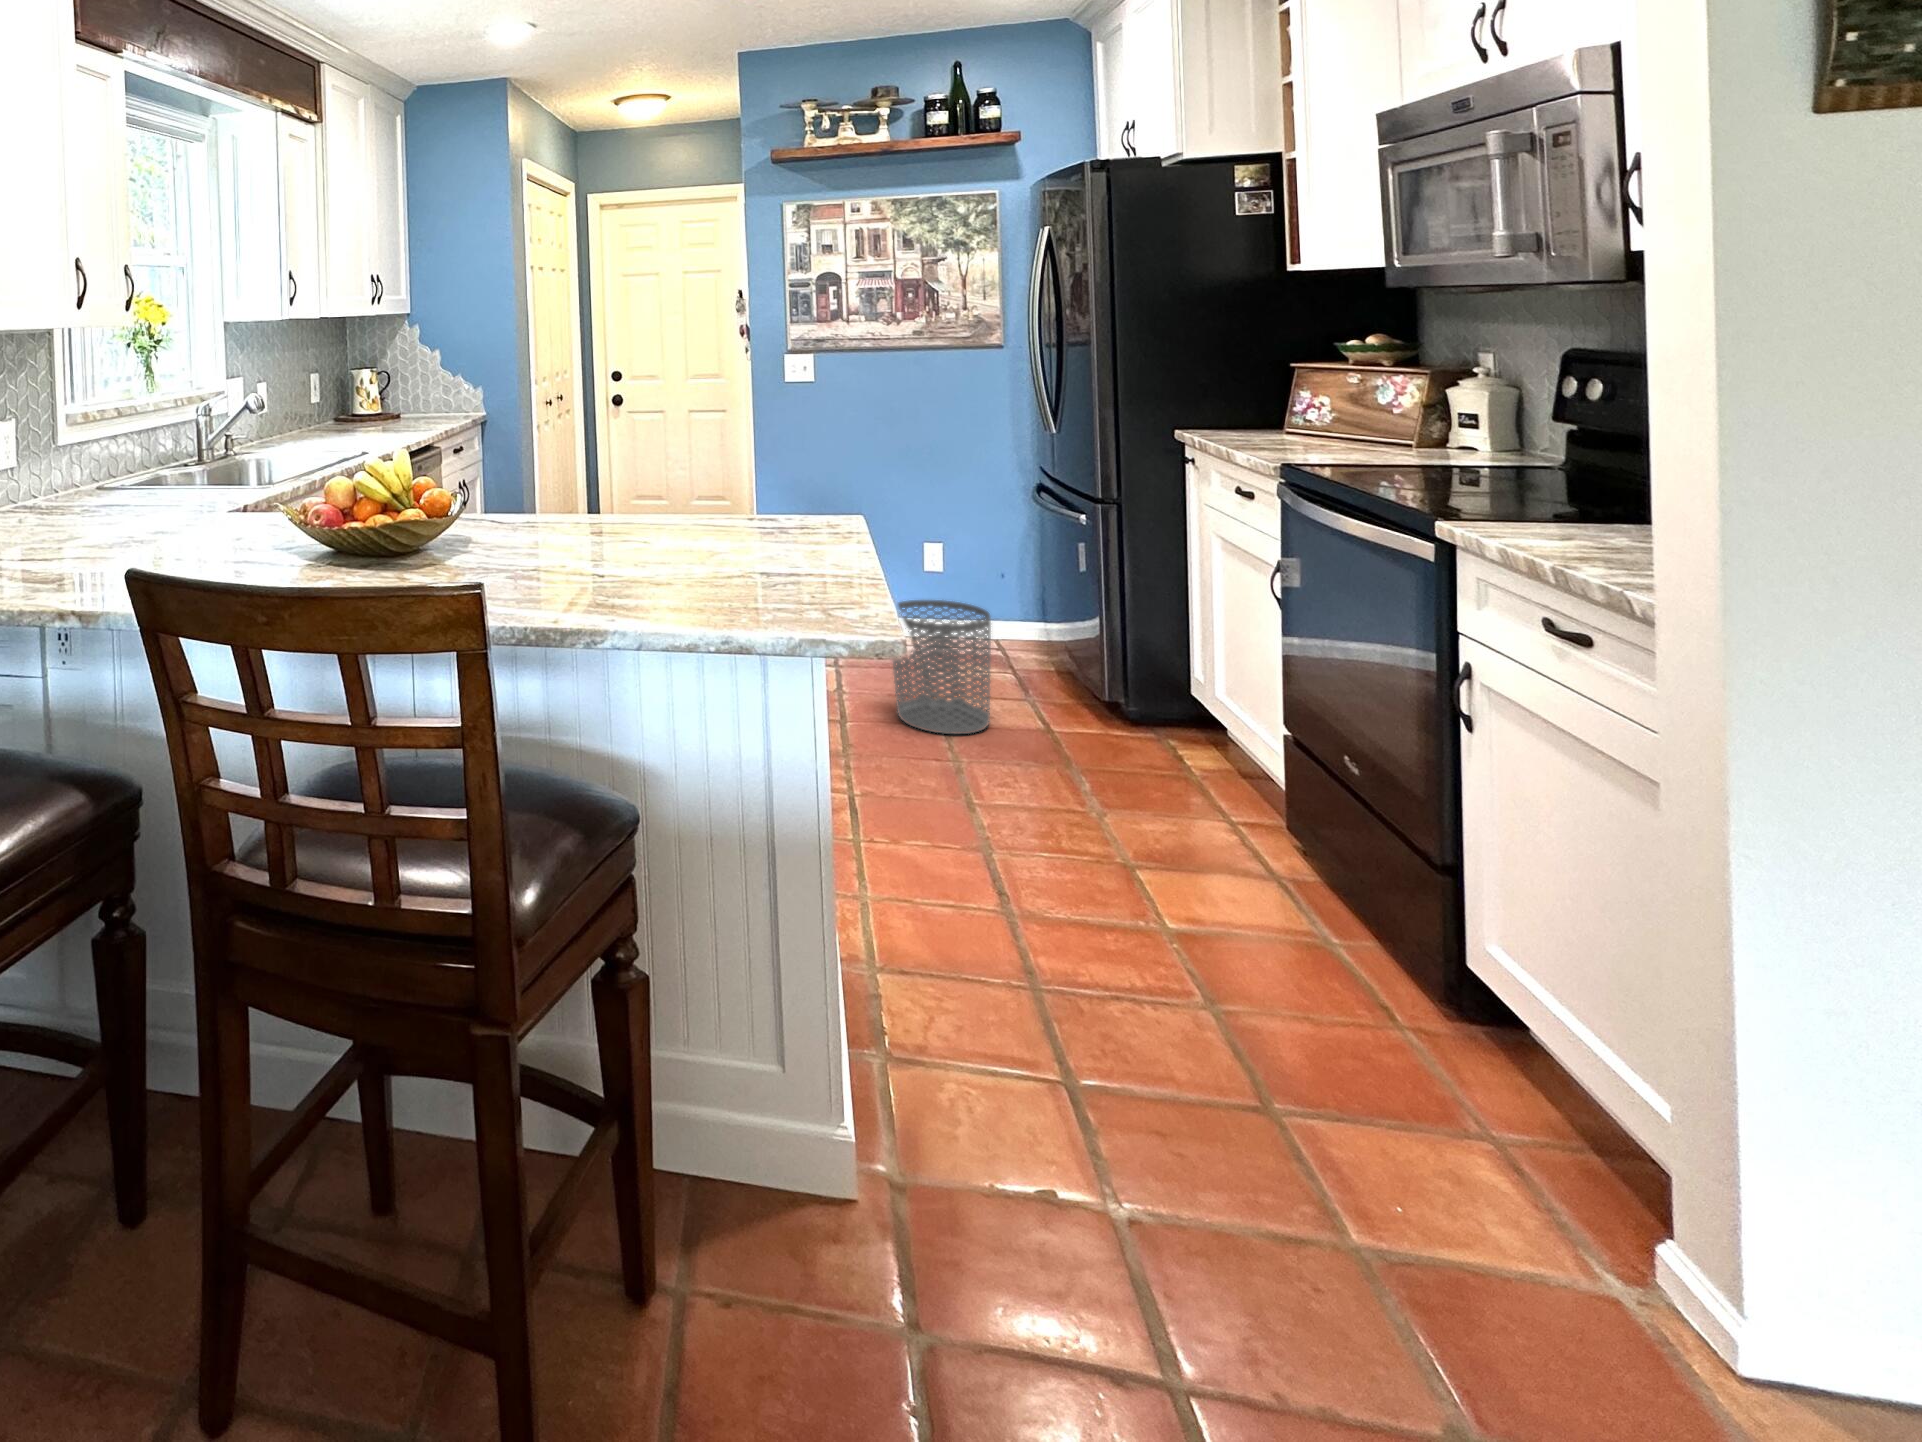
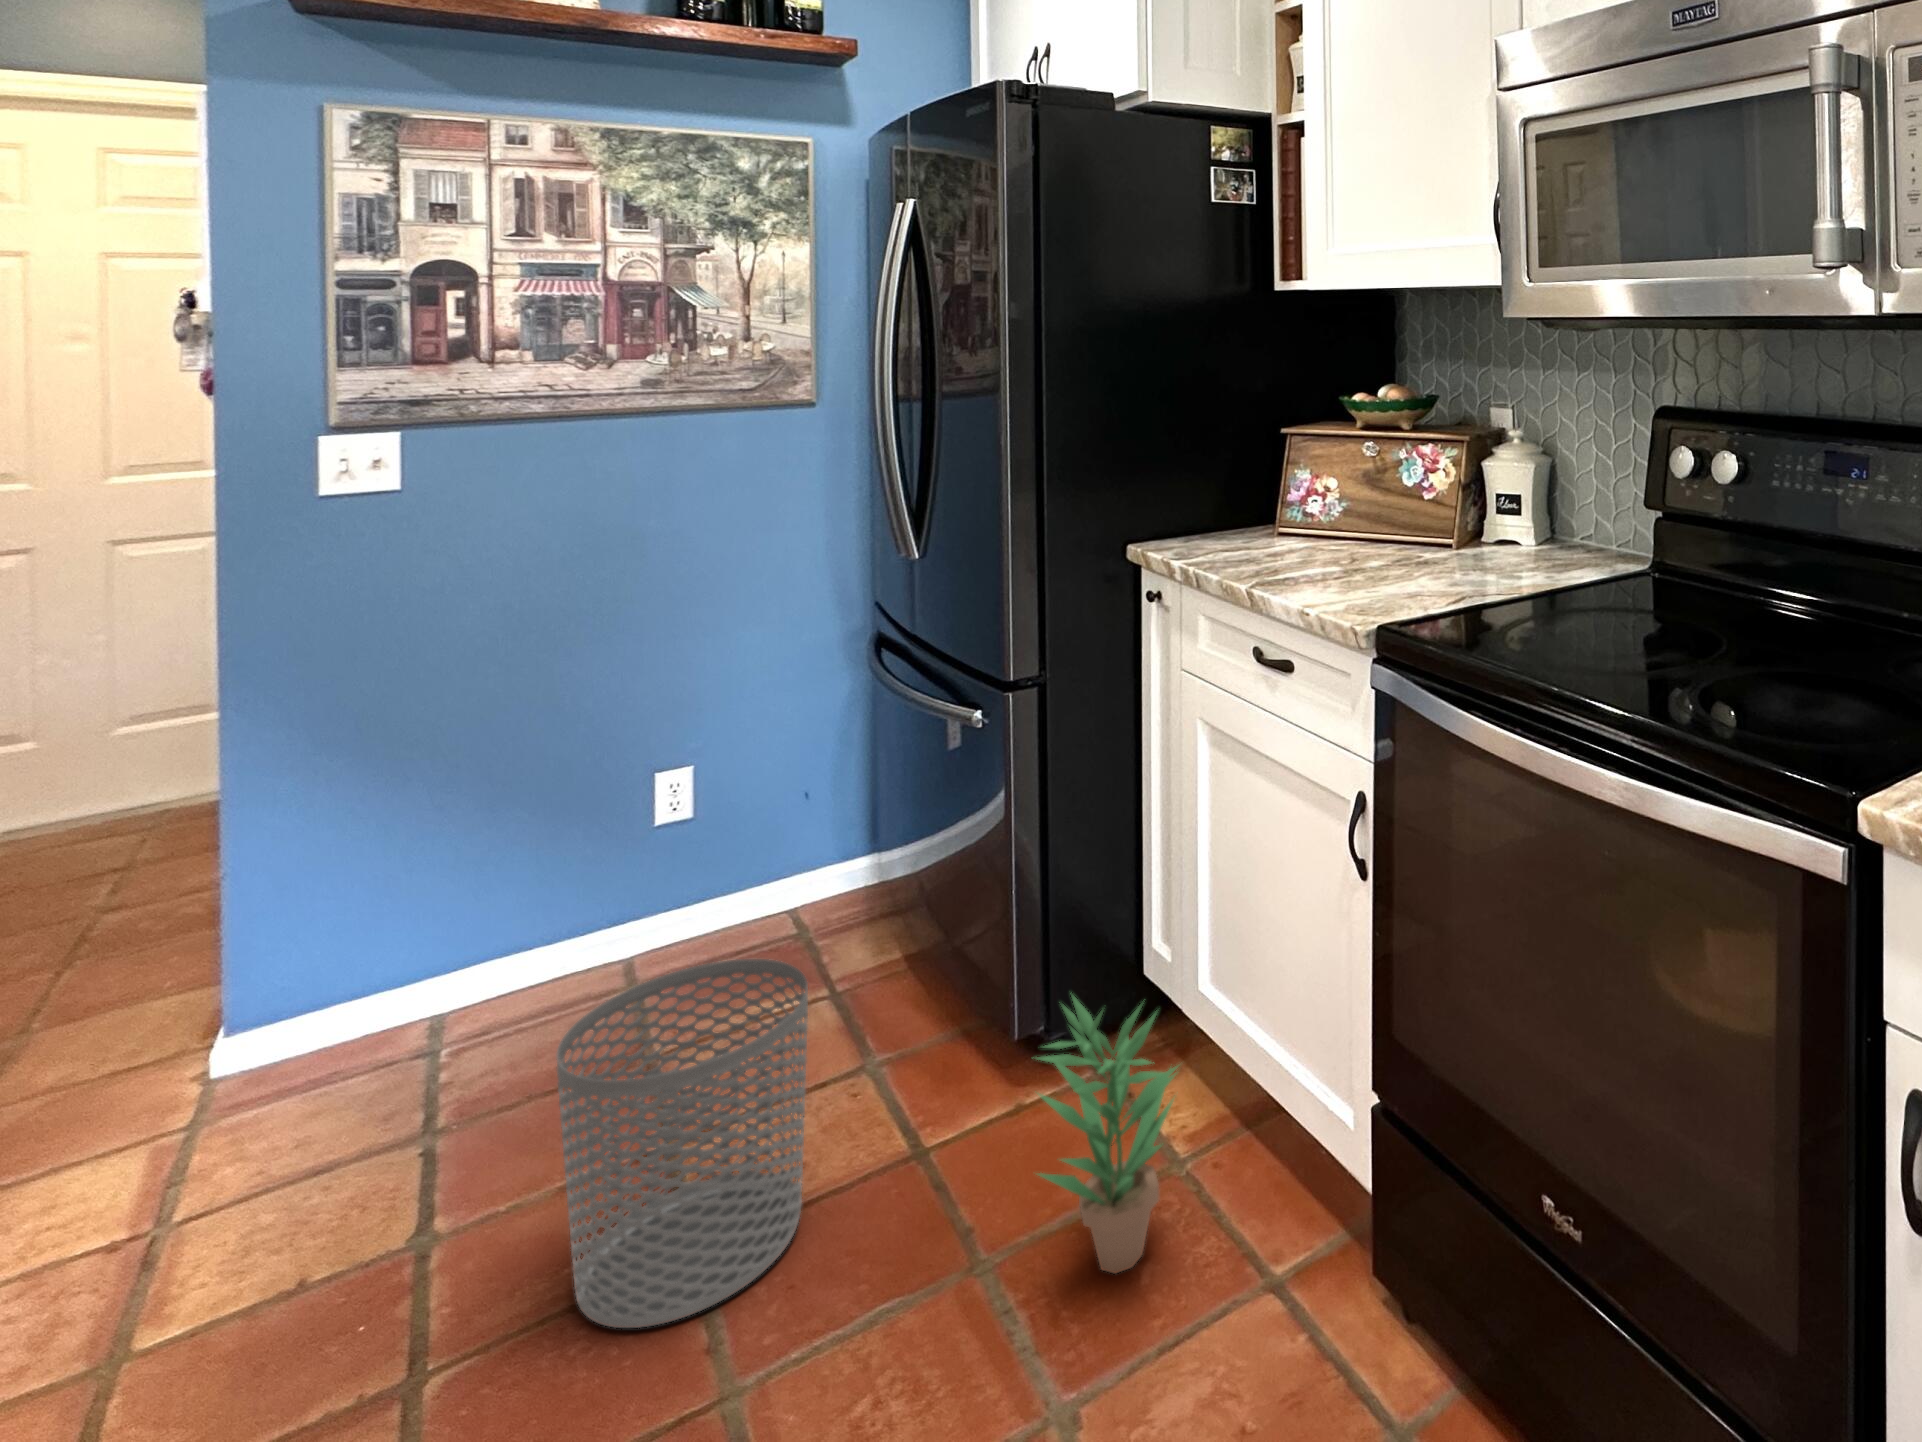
potted plant: none [1092,640,1184,790] -> present [1037,993,1178,1273]

